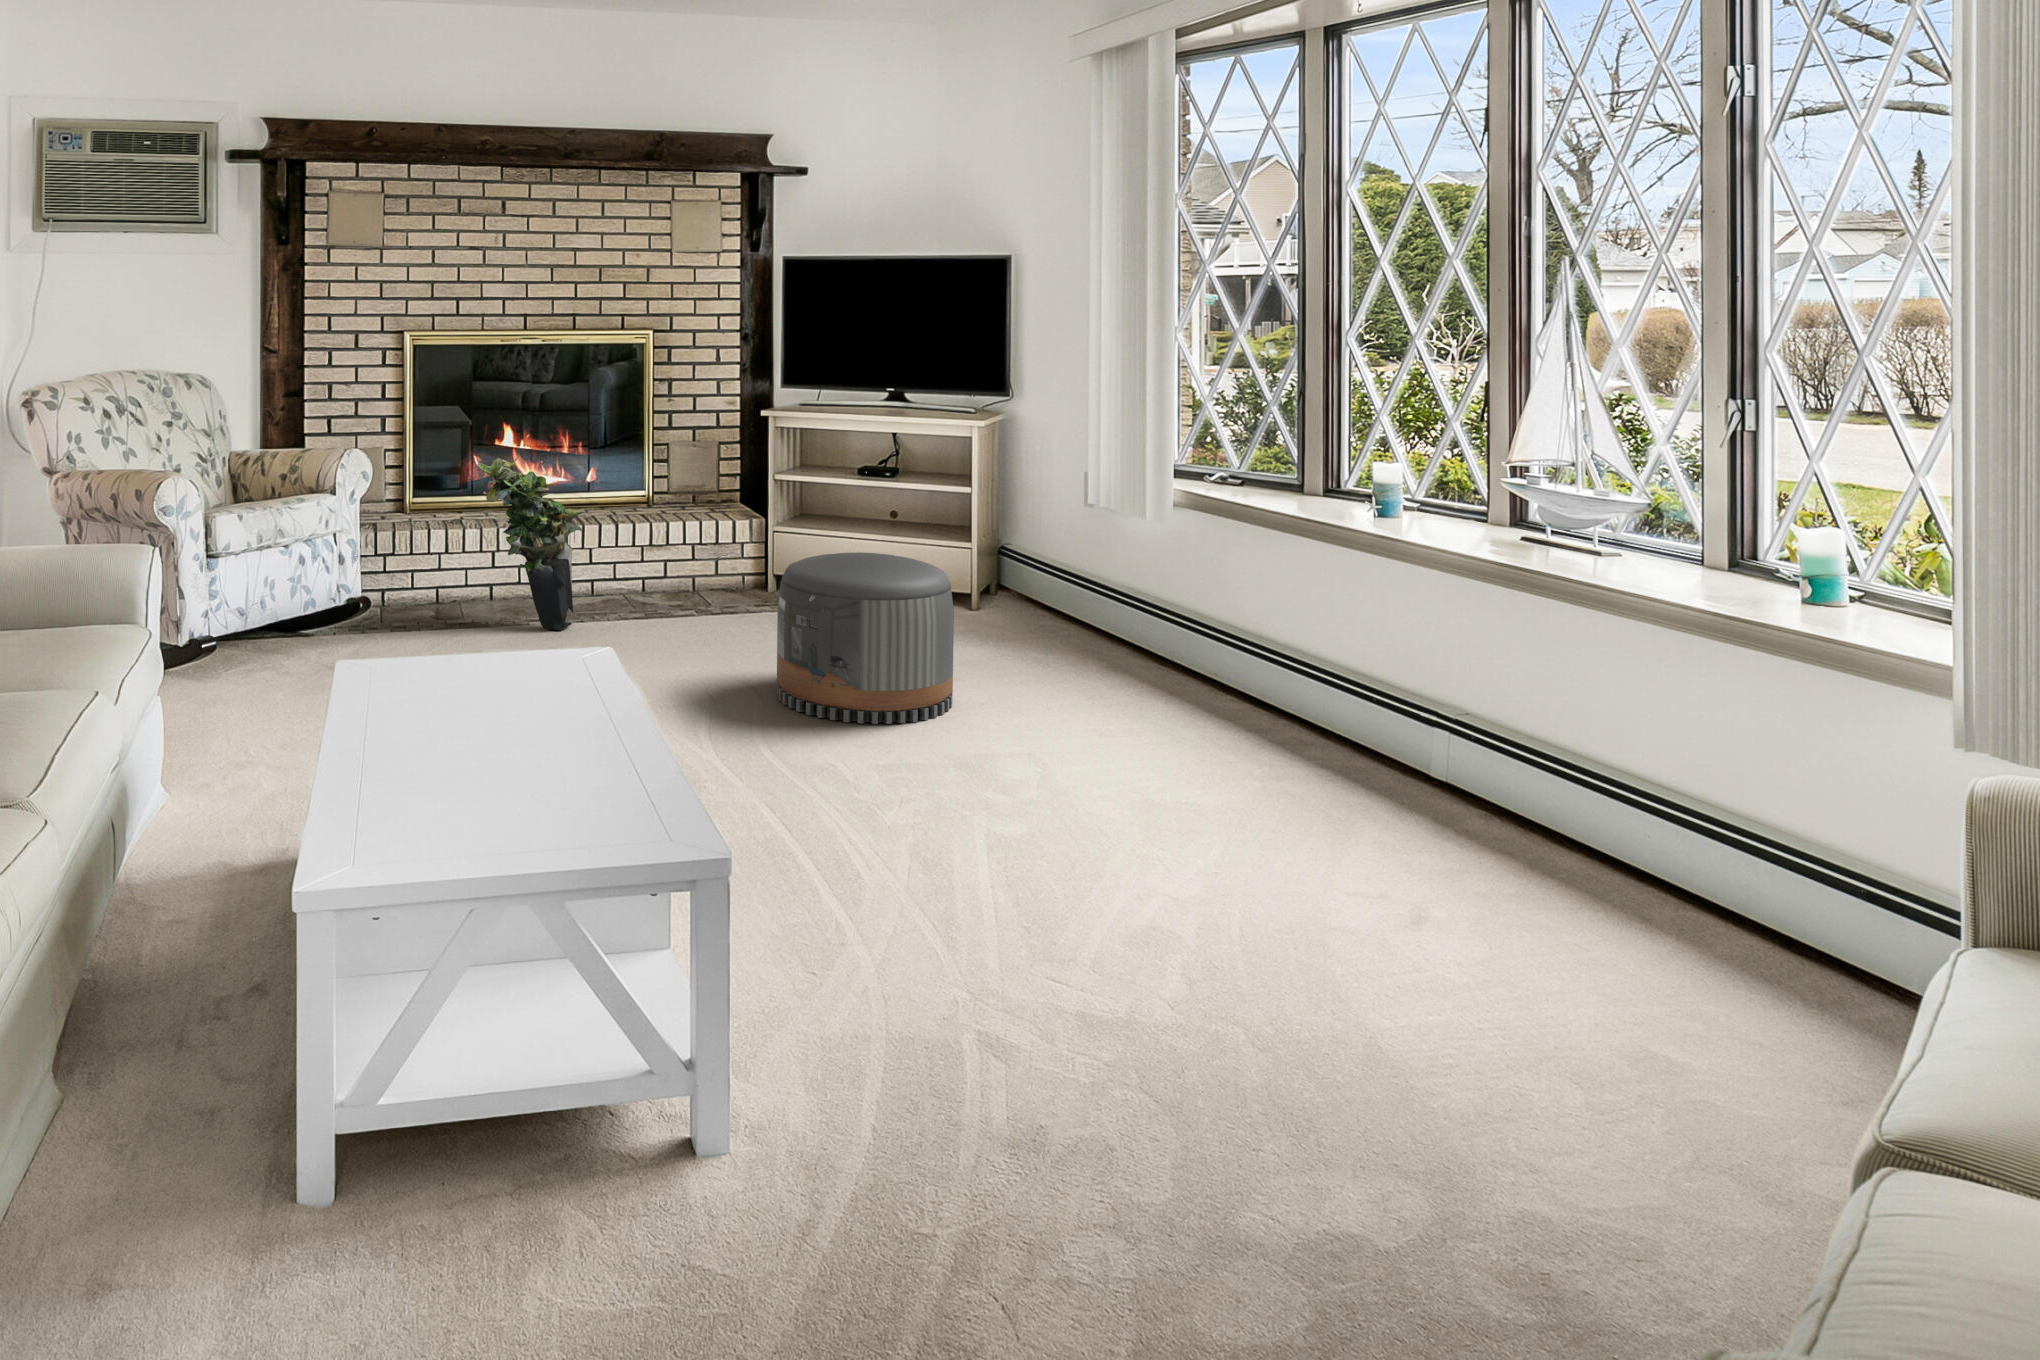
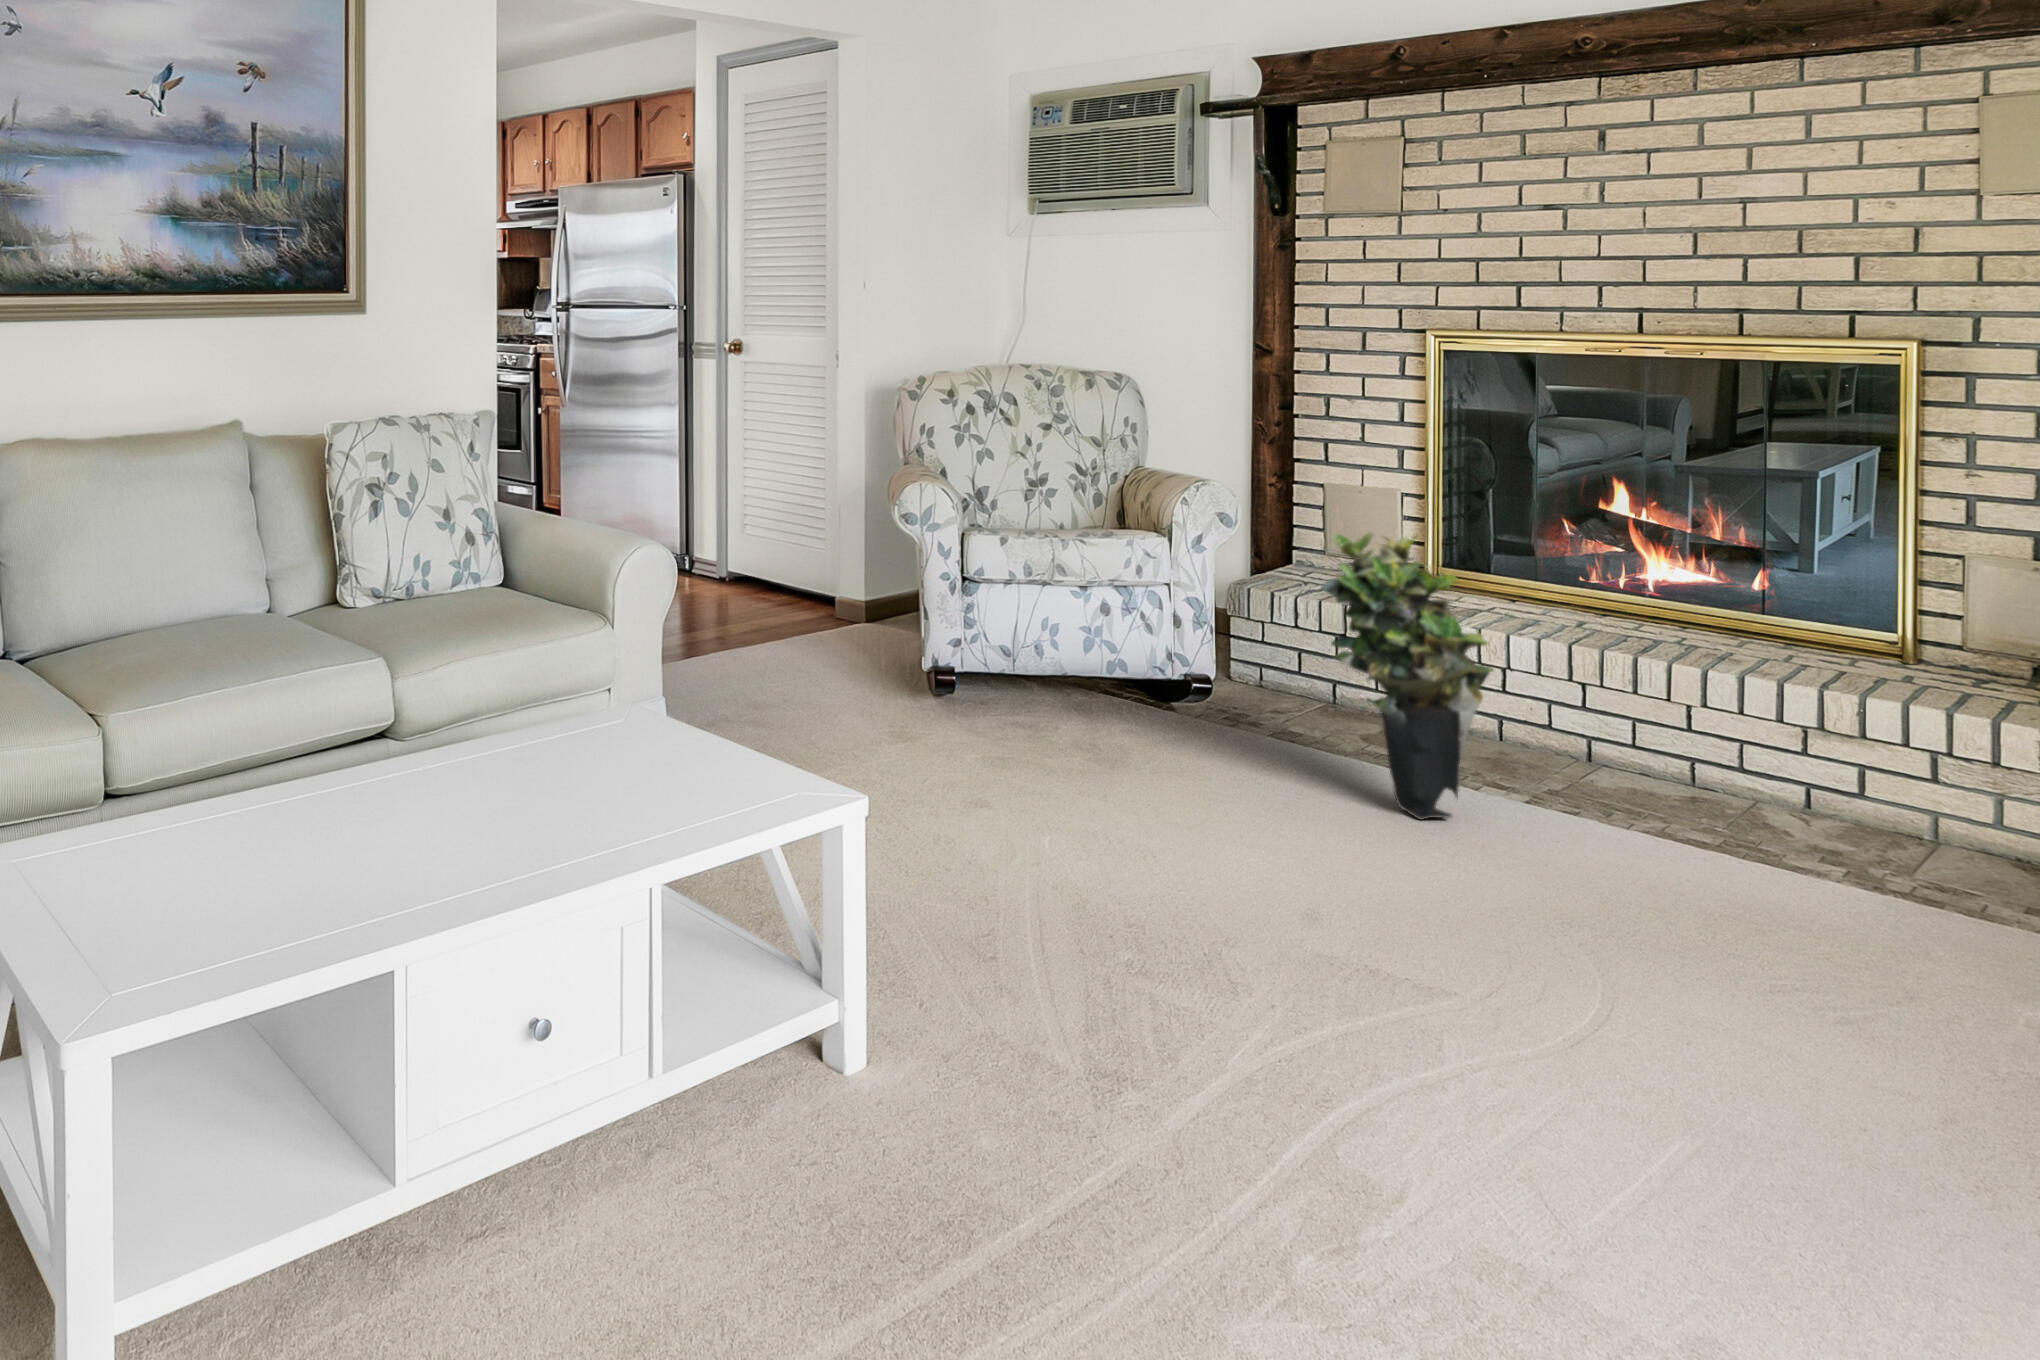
pouf: present [777,552,954,724] -> none [1427,807,1874,1230]

